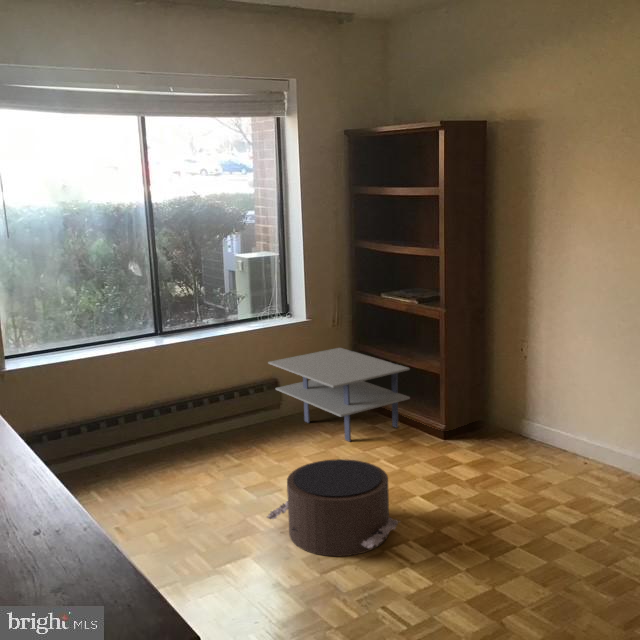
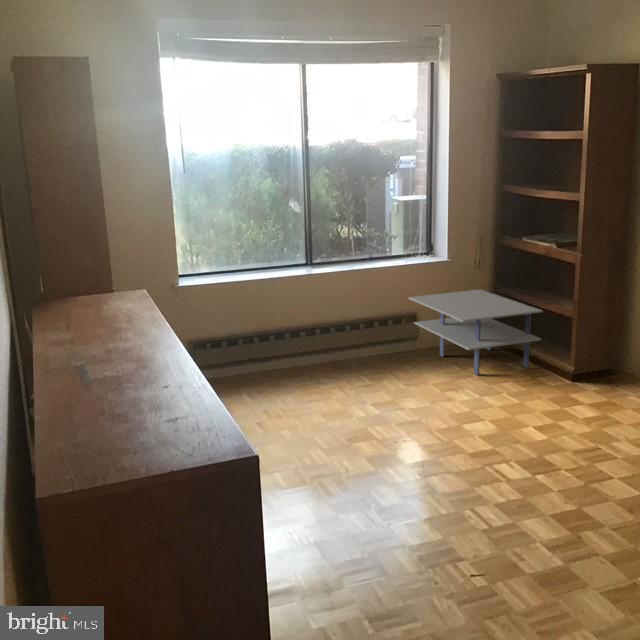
pouf: present [267,459,400,556] -> none [382,383,505,466]

